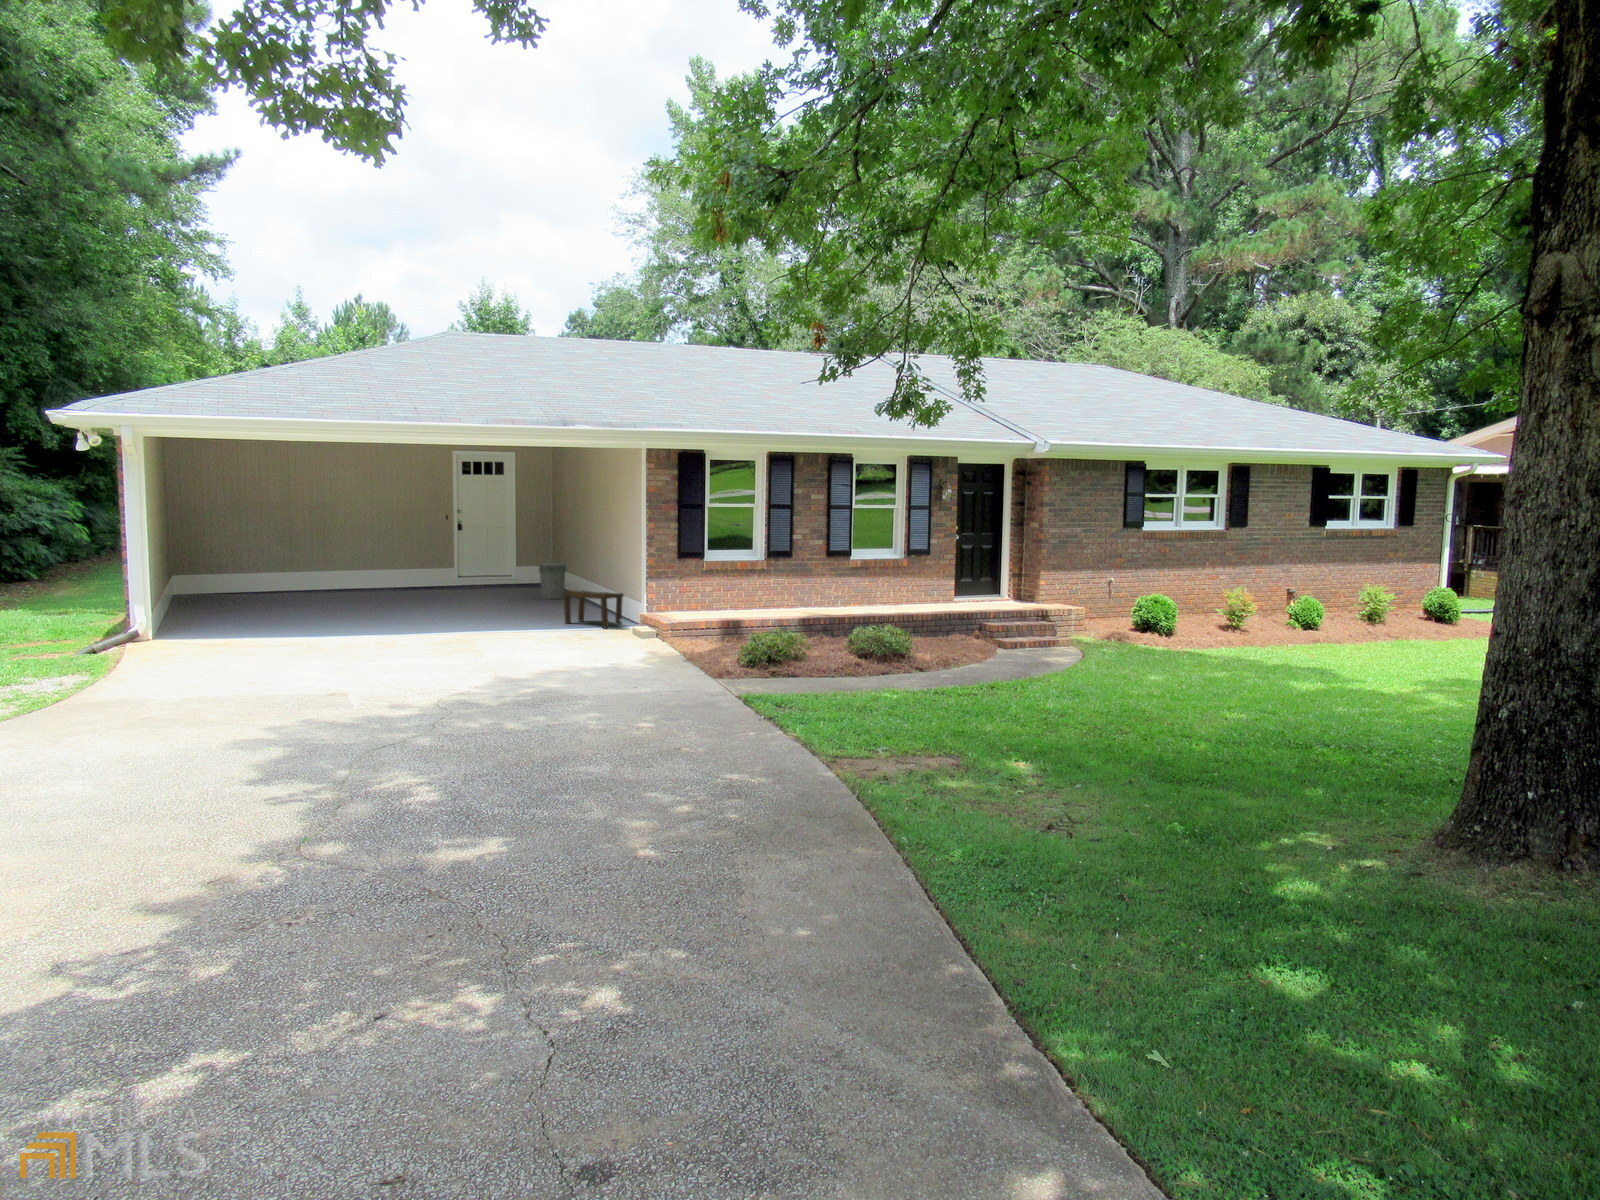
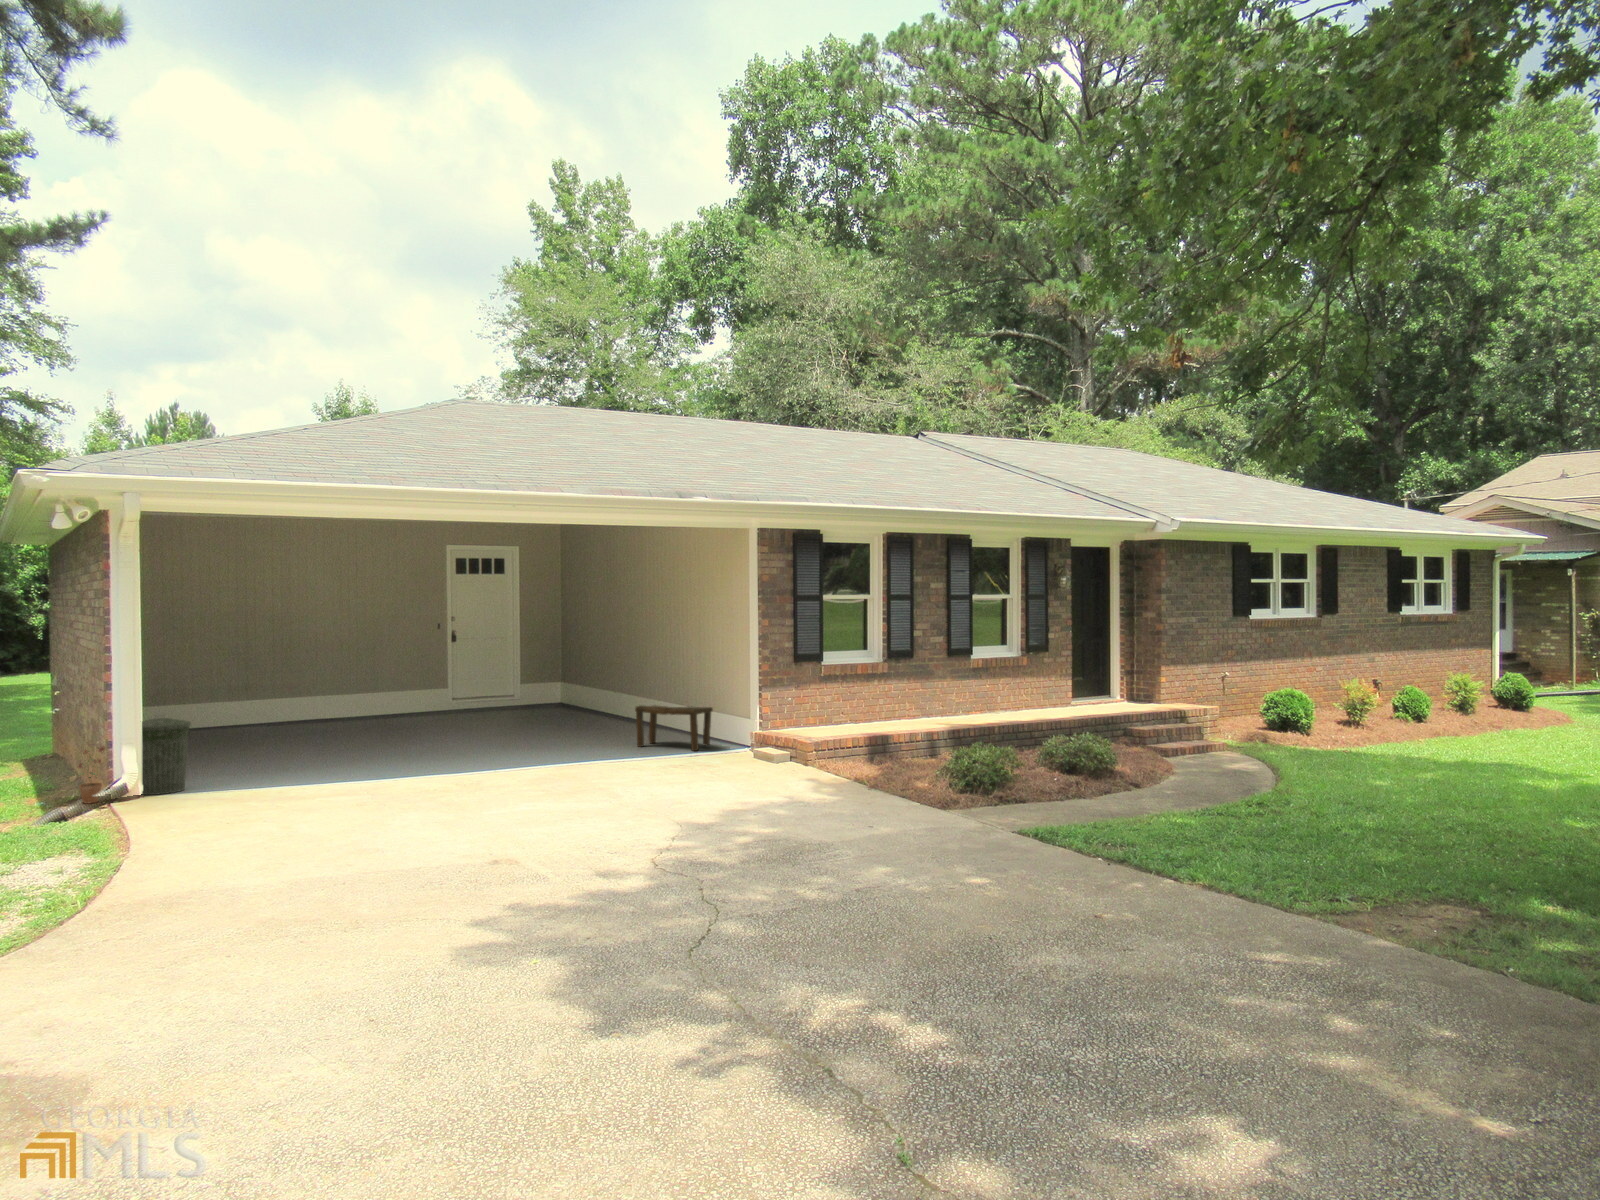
trash can: present [539,561,566,599] -> present [142,718,191,795]
potted plant: none [113,605,135,646] -> present [79,746,105,804]

